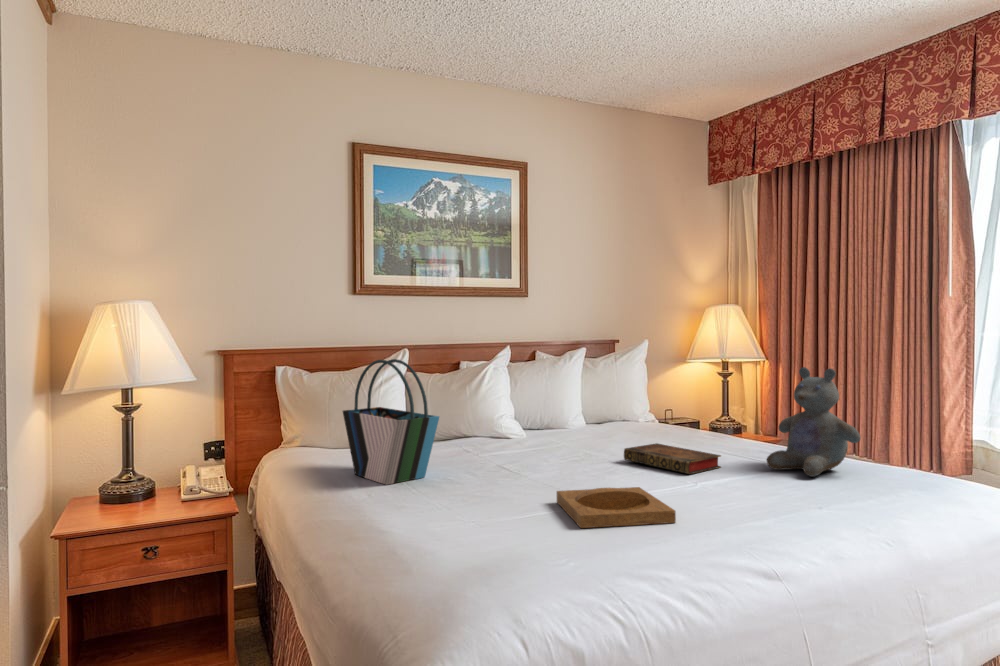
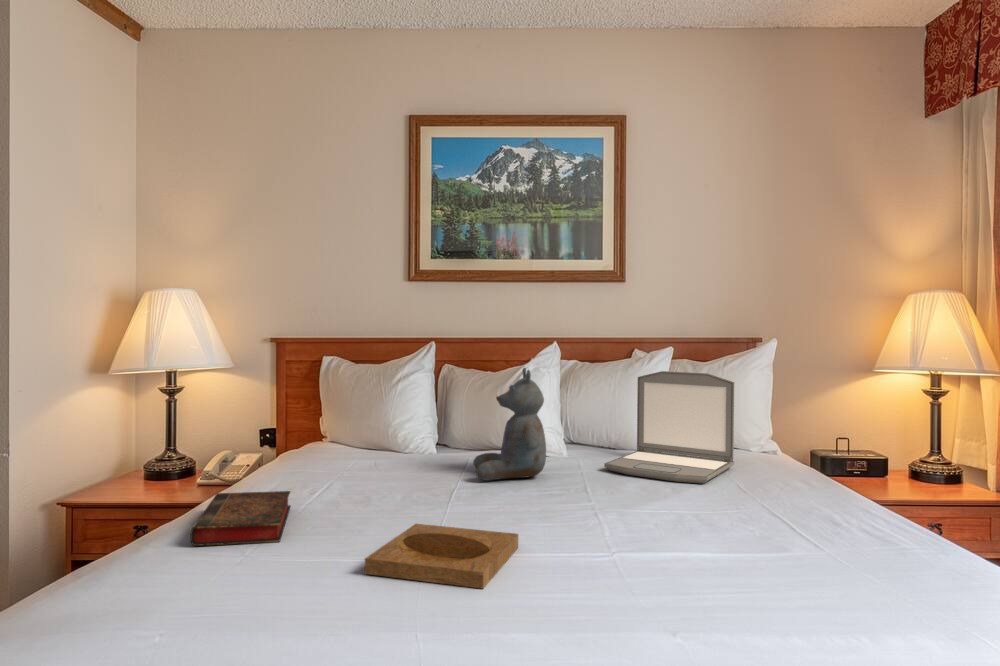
tote bag: present [343,359,439,485] -> none [307,354,363,491]
laptop: none [580,366,664,447] -> present [604,371,734,484]
stuffed bear: present [767,367,861,477] -> present [473,368,546,481]
book: present [624,443,721,474] -> present [190,491,291,546]

